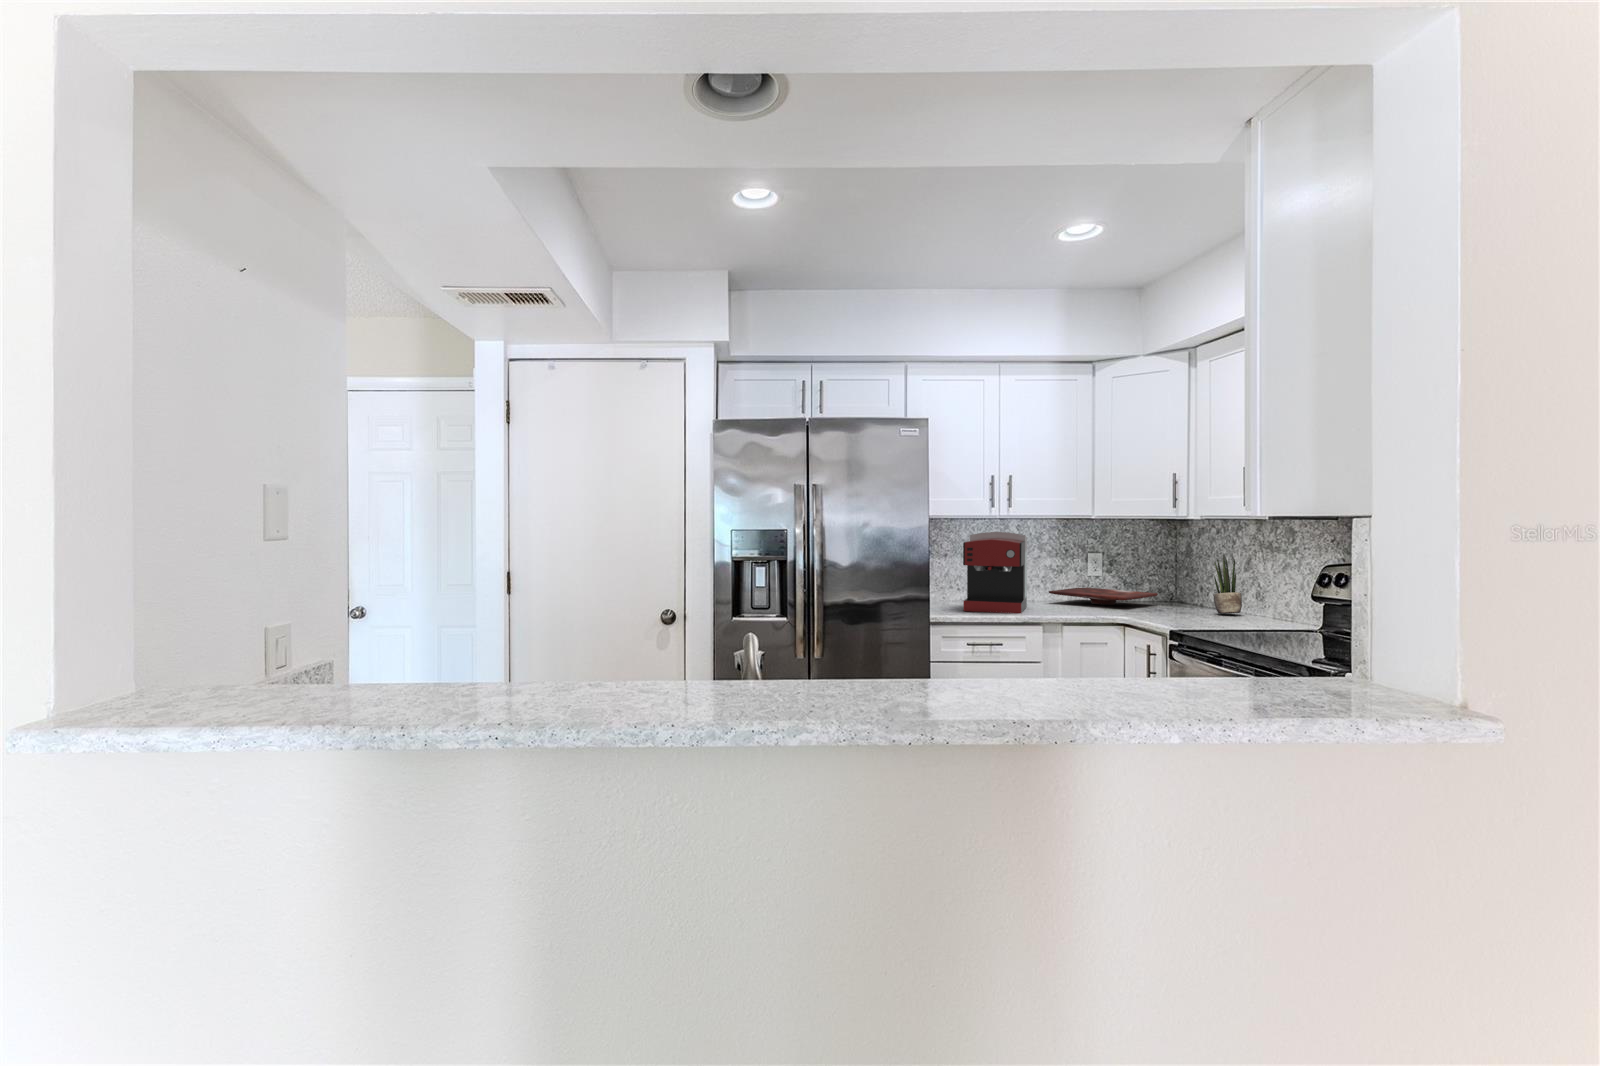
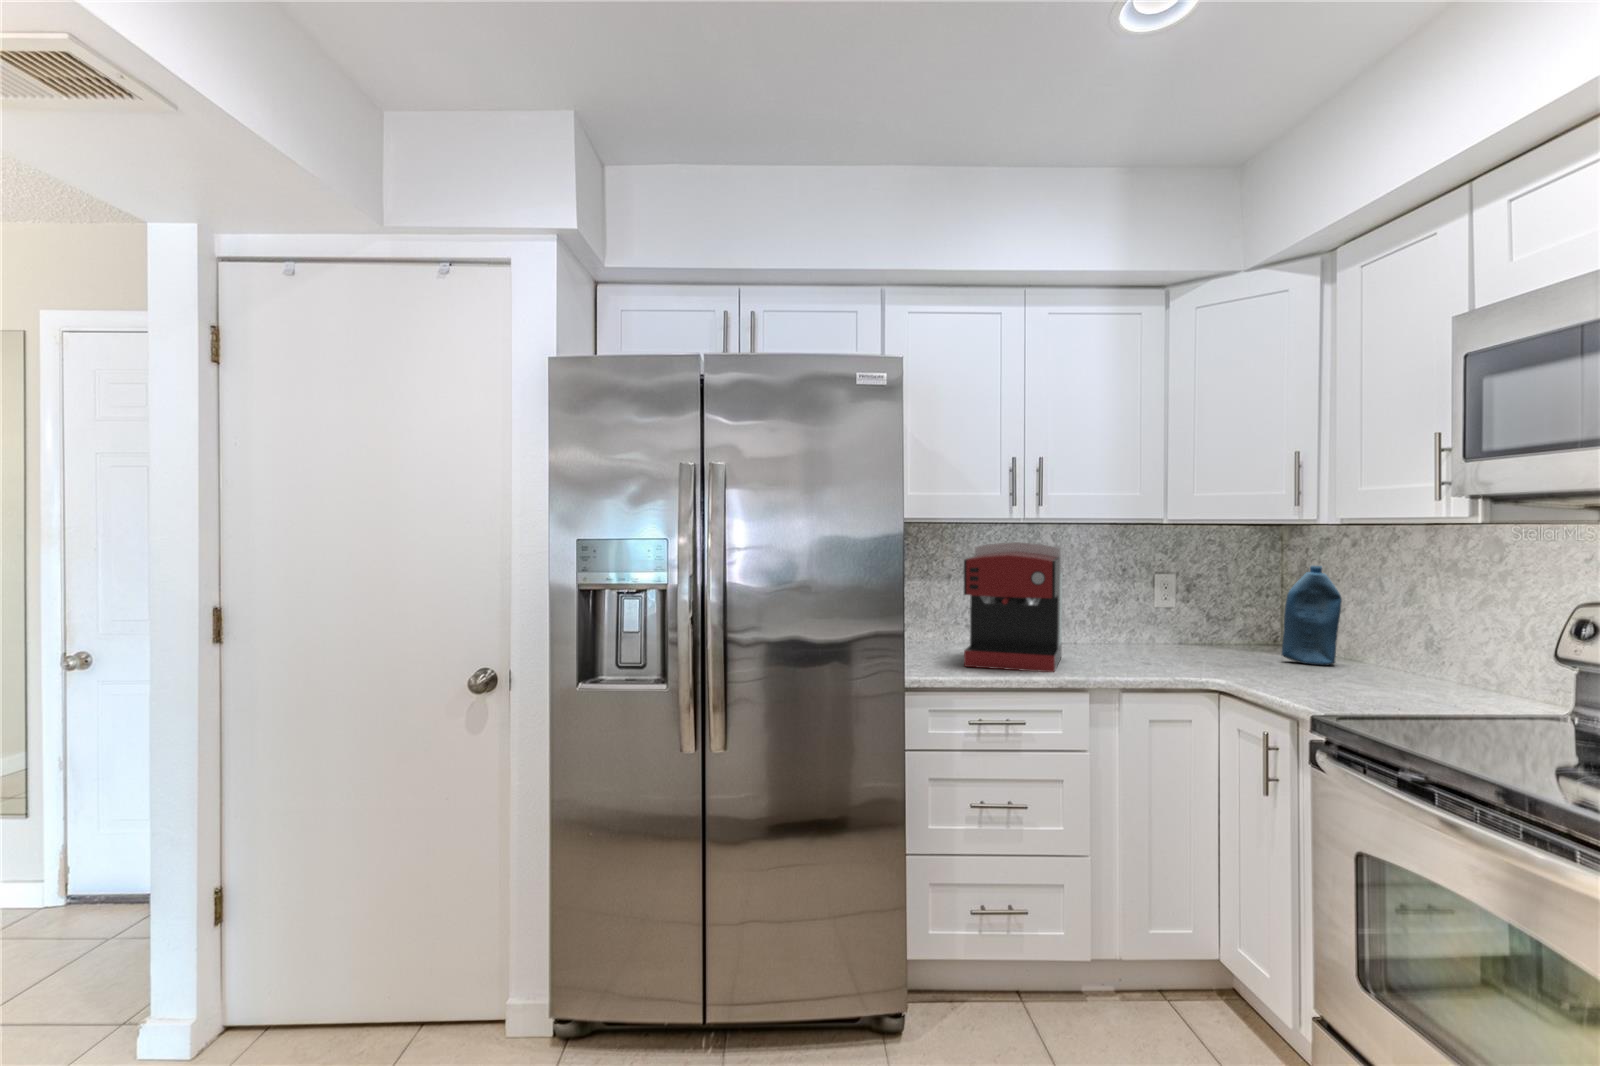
bottle: none [1168,546,1206,610] -> present [1282,566,1342,666]
potted plant: present [1213,555,1242,613] -> none [1359,581,1407,675]
cutting board: present [1049,588,1158,605] -> none [1094,624,1261,653]

